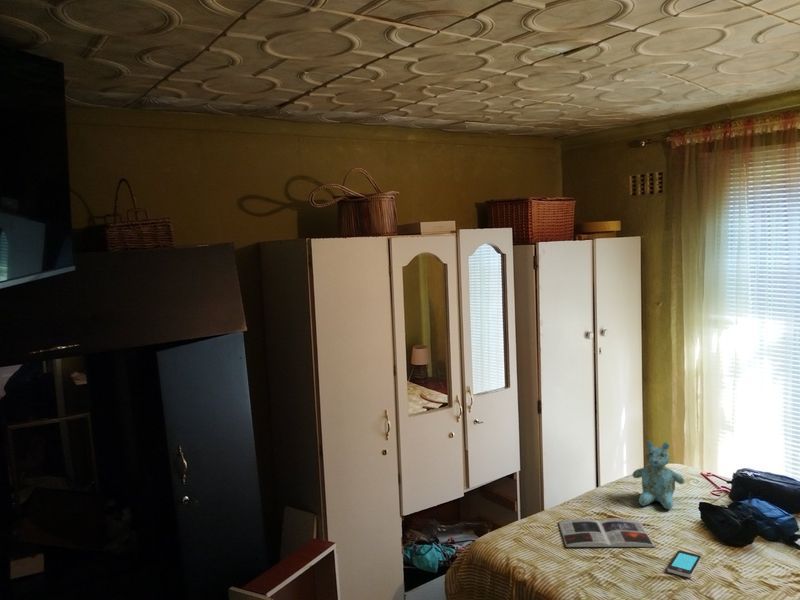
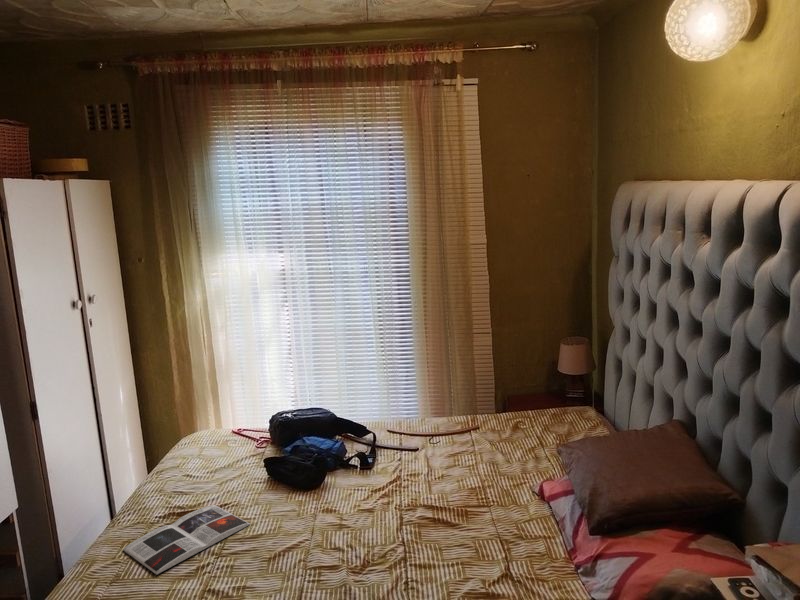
stuffed bear: present [633,441,685,509] -> none [182,408,239,487]
smartphone: present [667,551,701,578] -> none [276,512,306,543]

